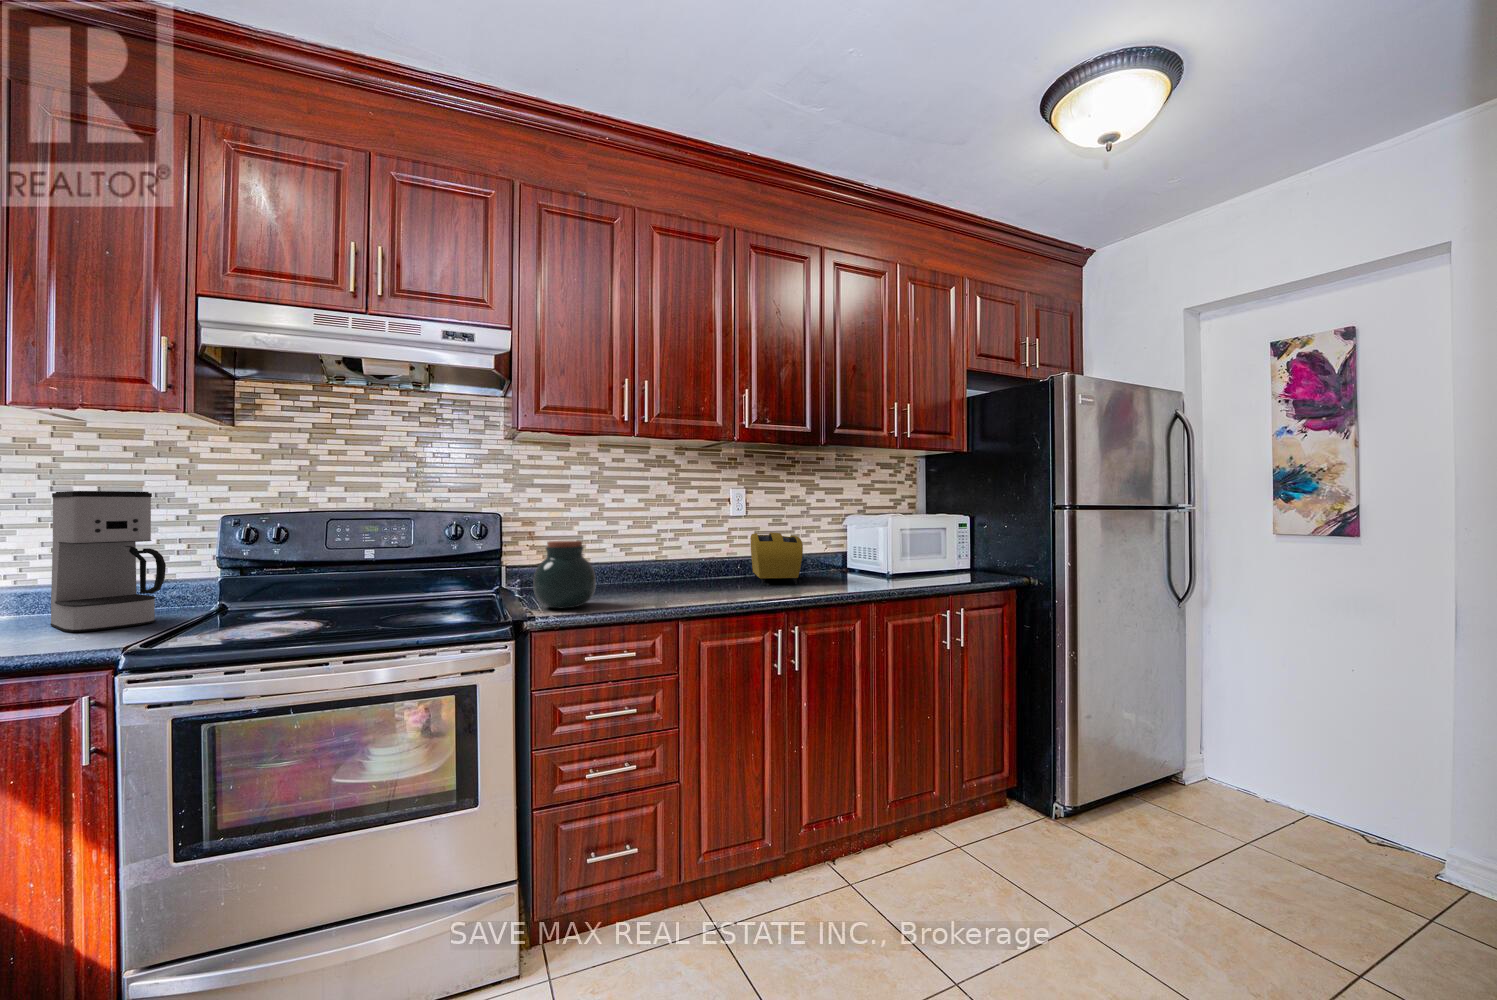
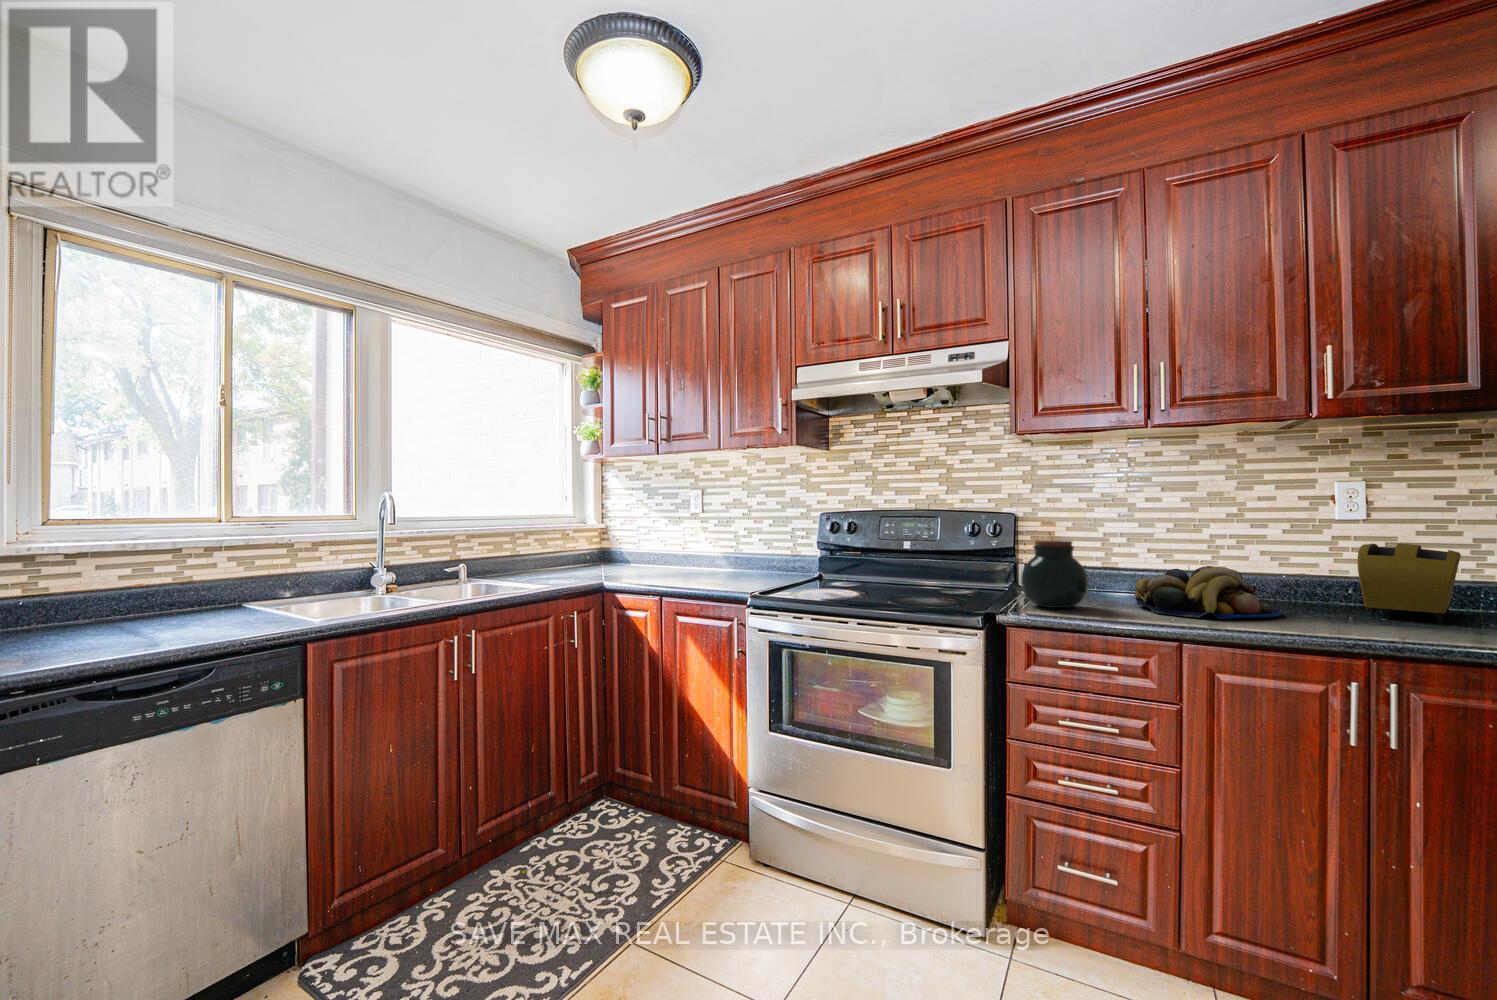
coffee maker: present [50,491,166,632] -> none [743,497,791,583]
fruit bowl: none [621,556,723,601] -> present [1135,566,1282,619]

